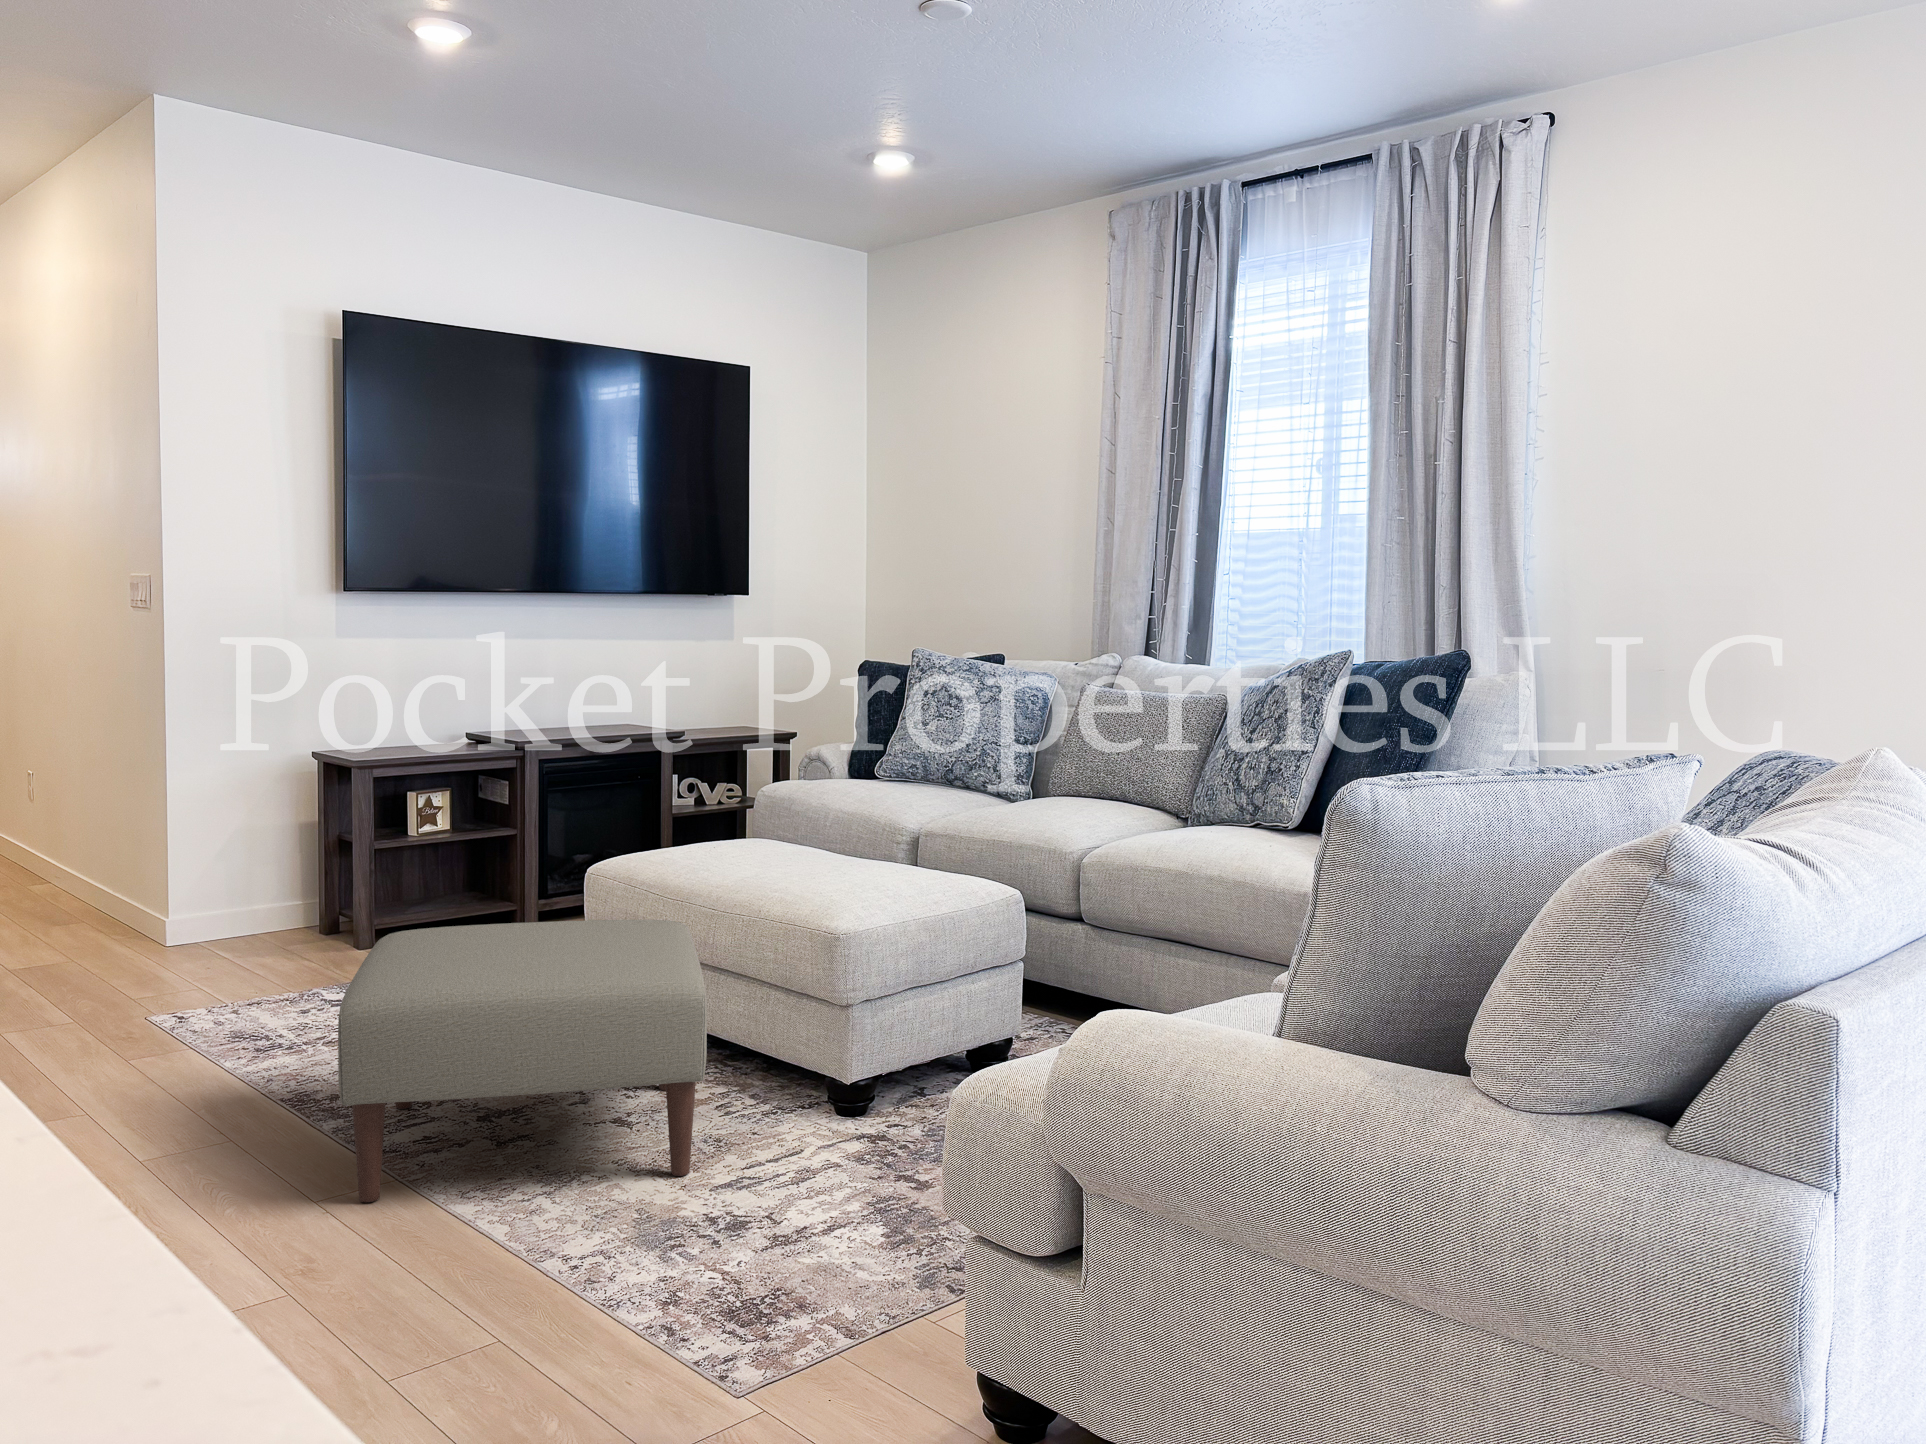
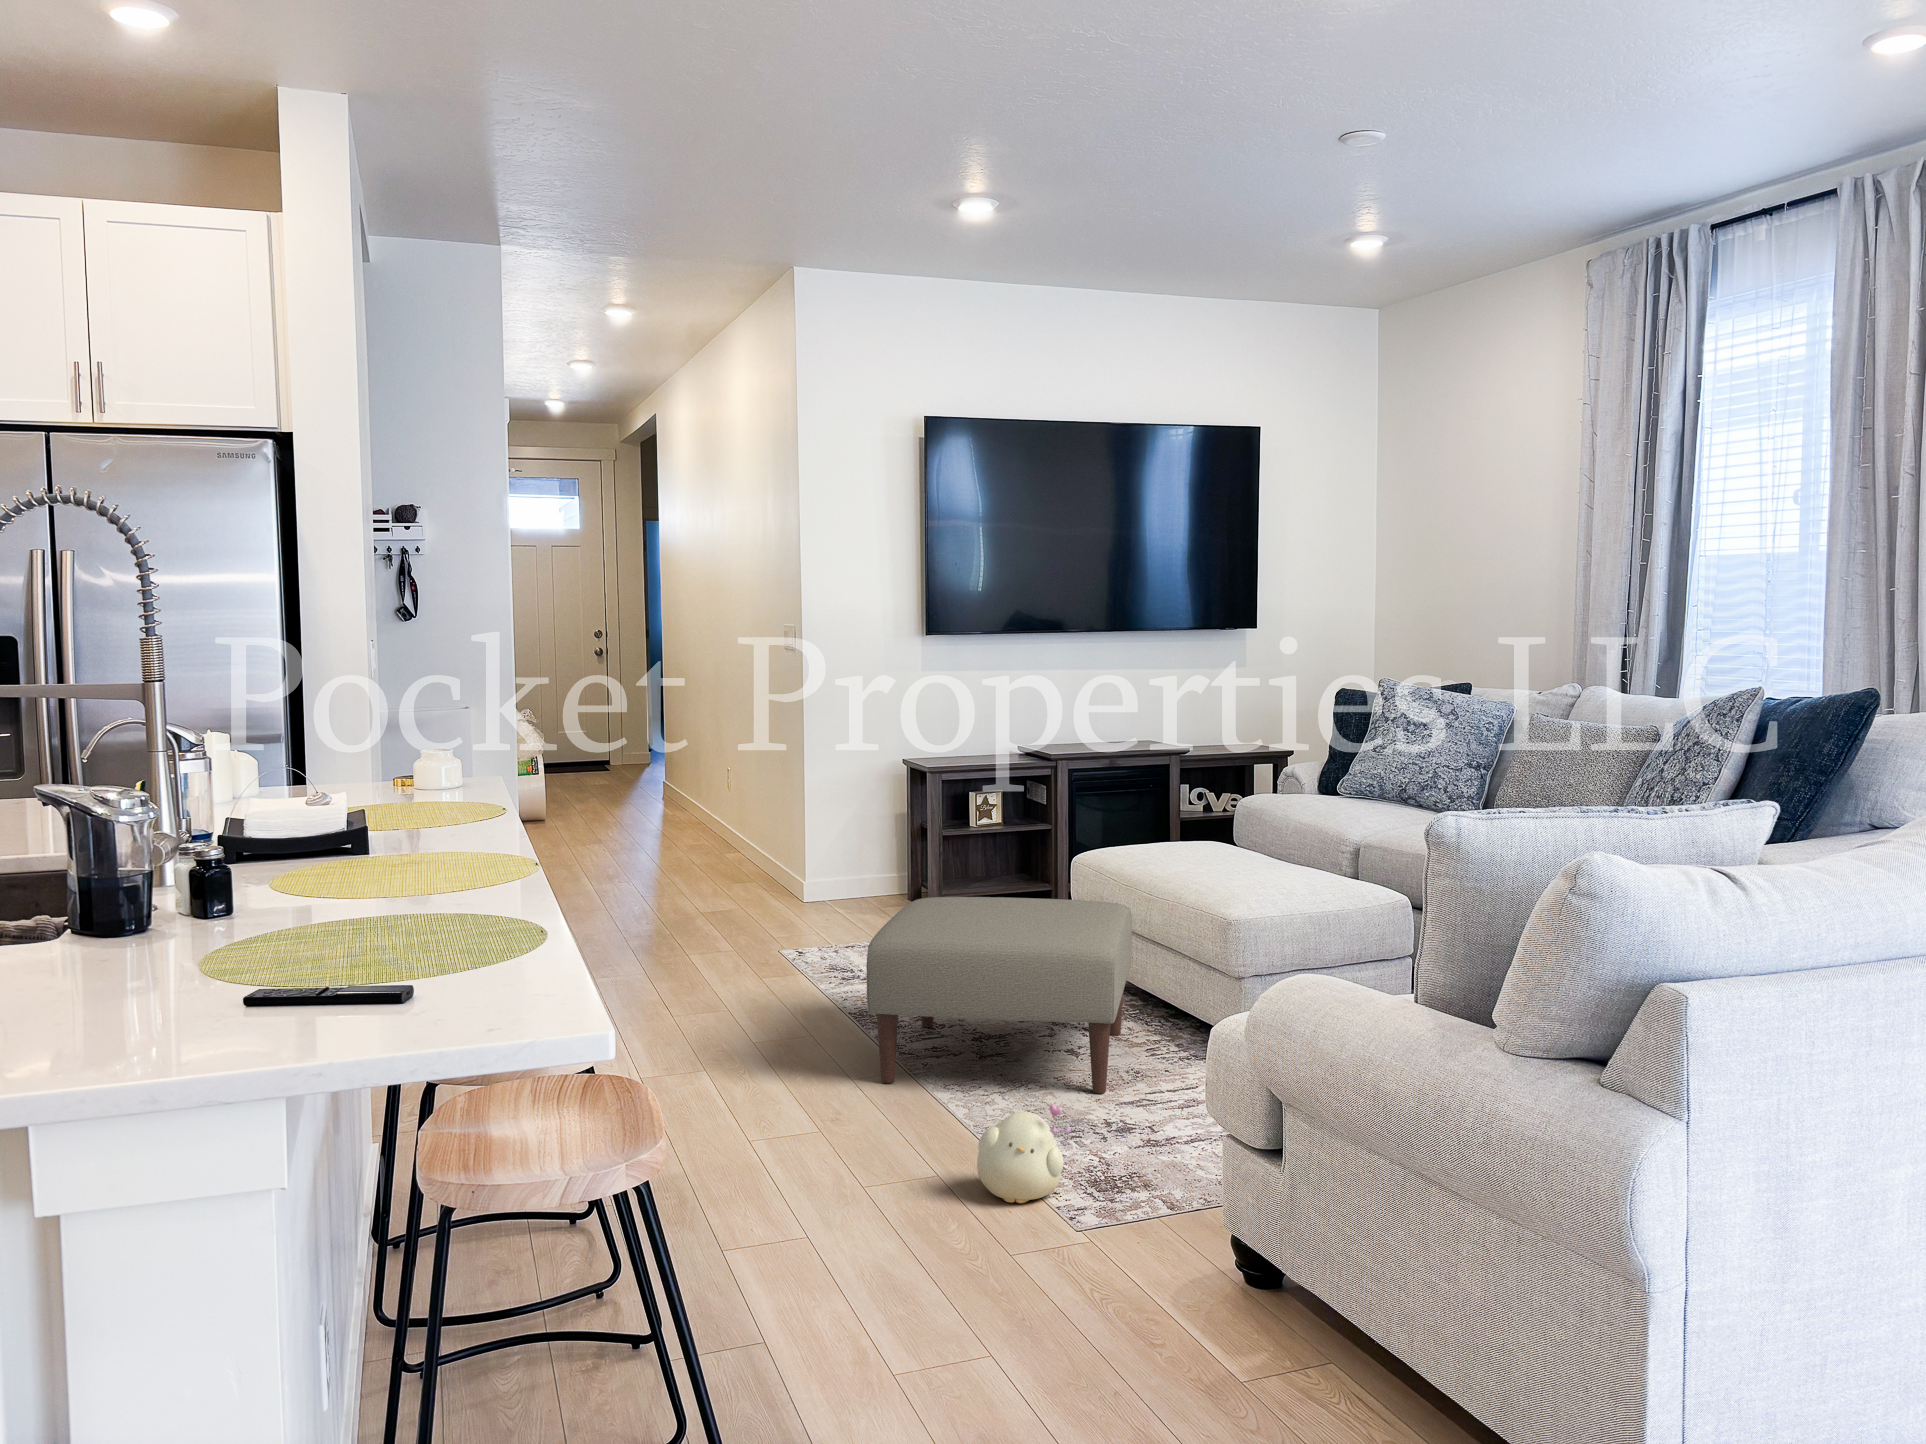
plush toy: none [565,1216,707,1371] -> present [977,1104,1071,1203]

